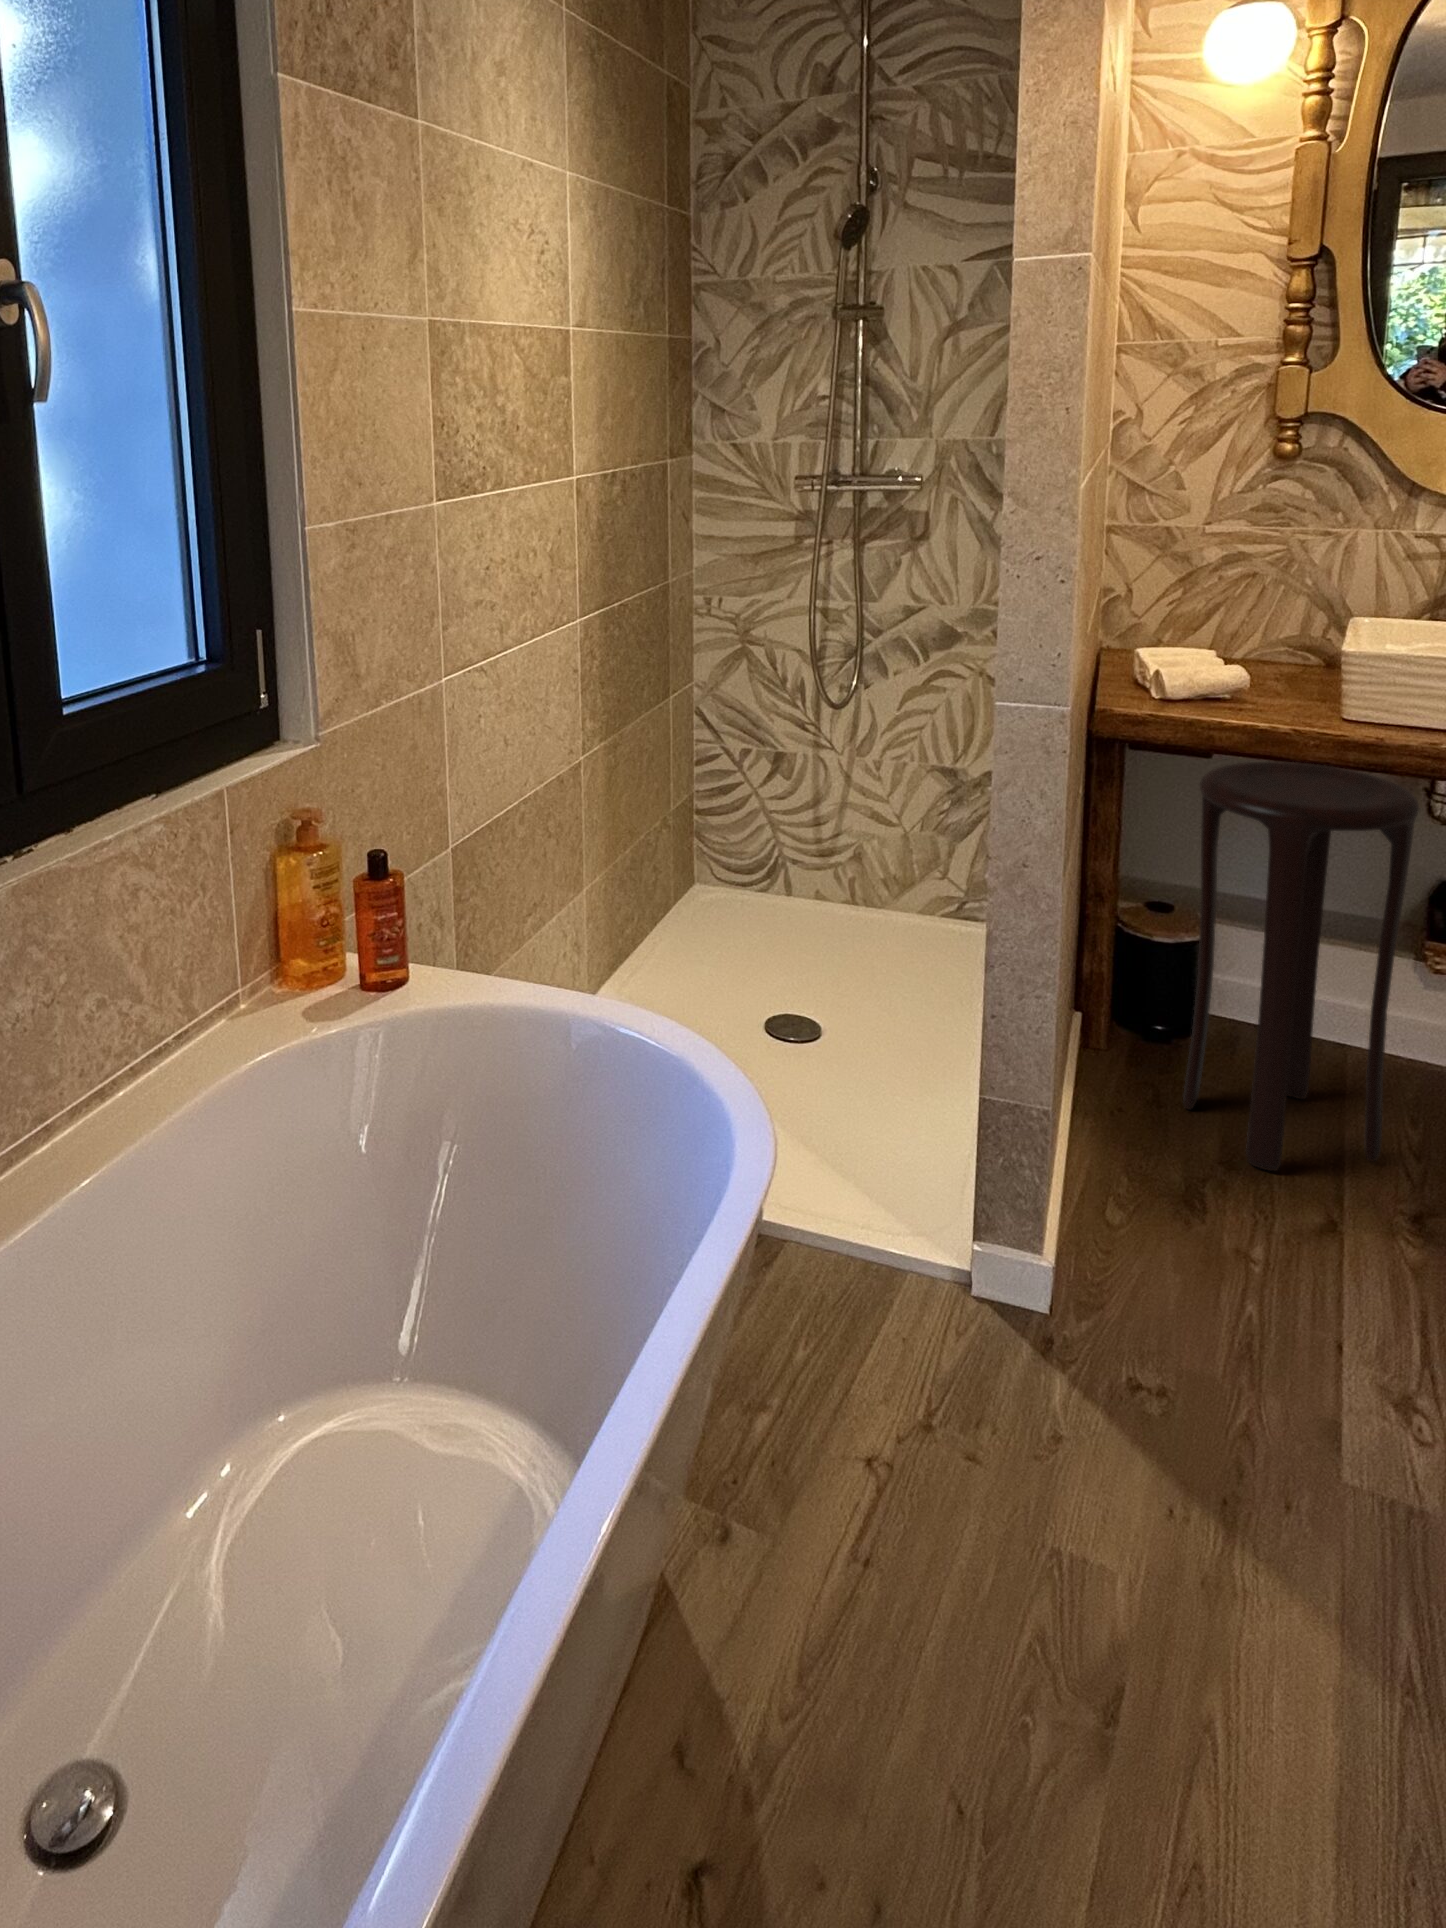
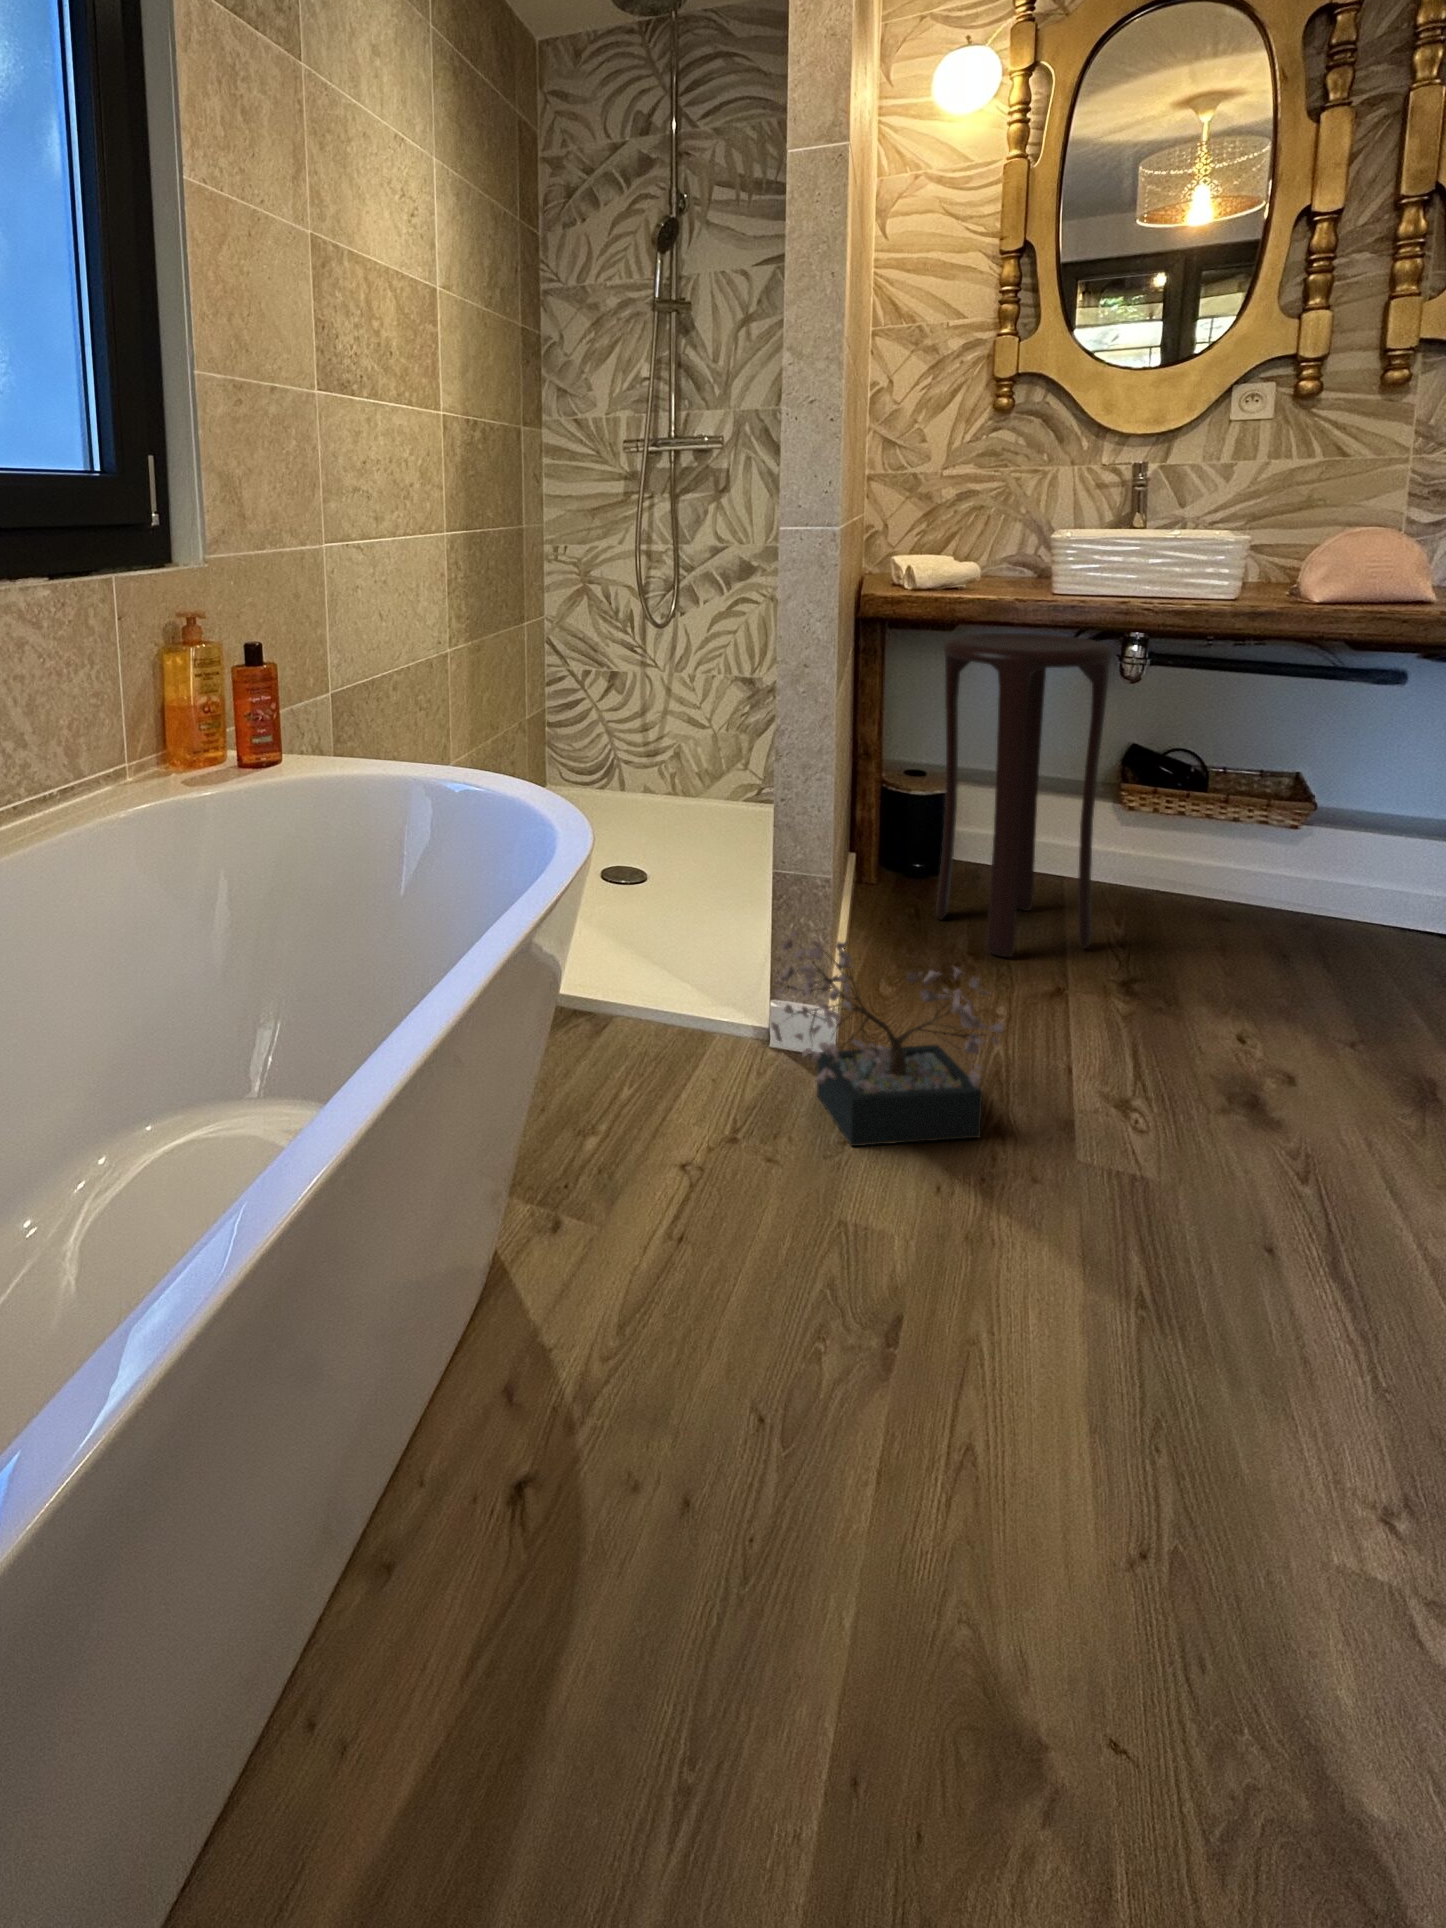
decorative plant: none [975,1177,1259,1439] -> present [771,931,1004,1146]

